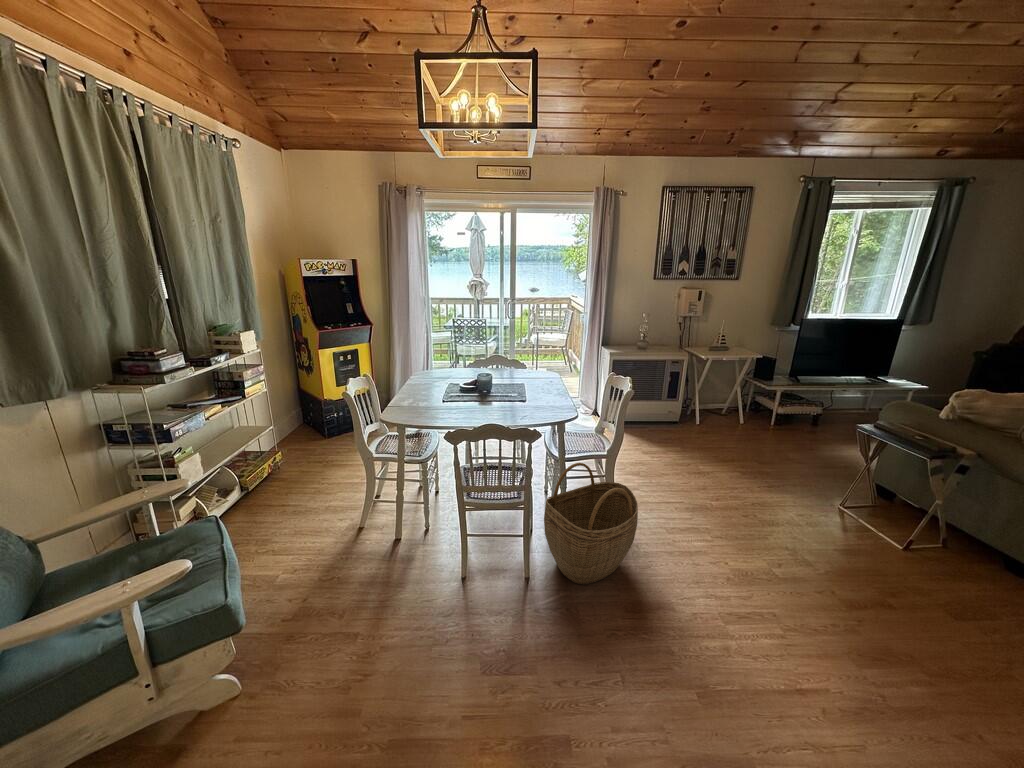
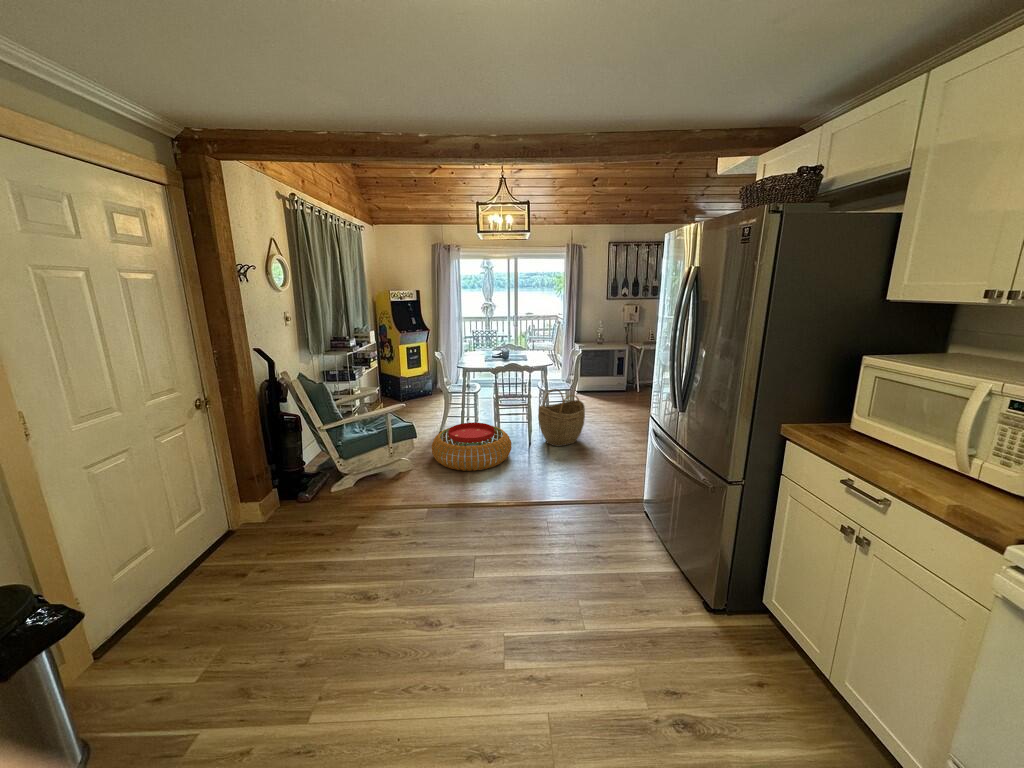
pouf: none [304,534,485,695] -> present [432,422,512,471]

